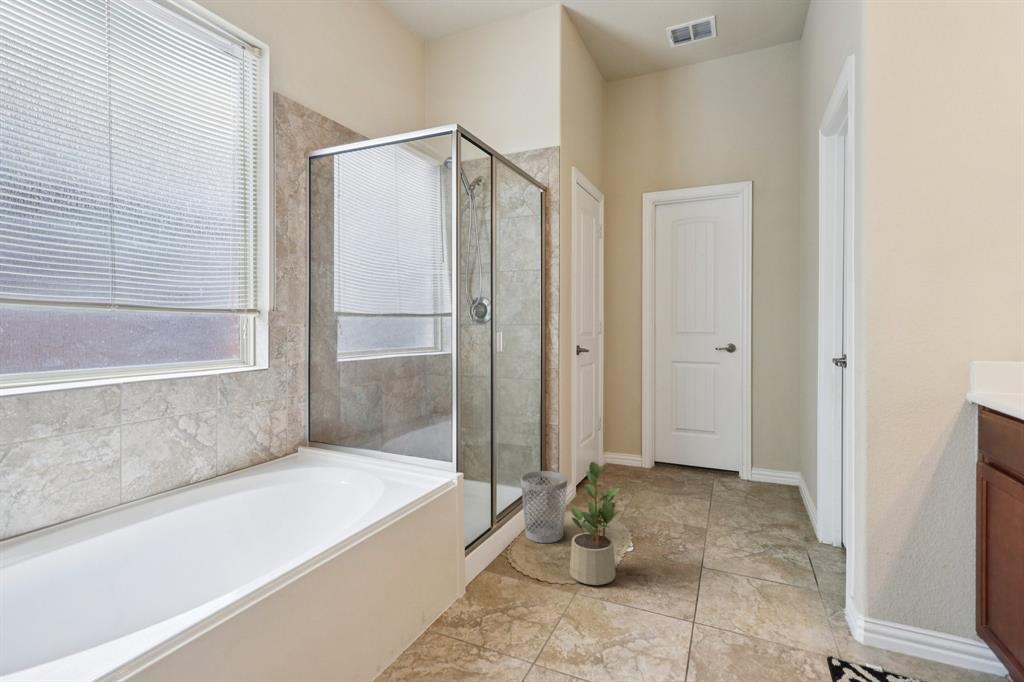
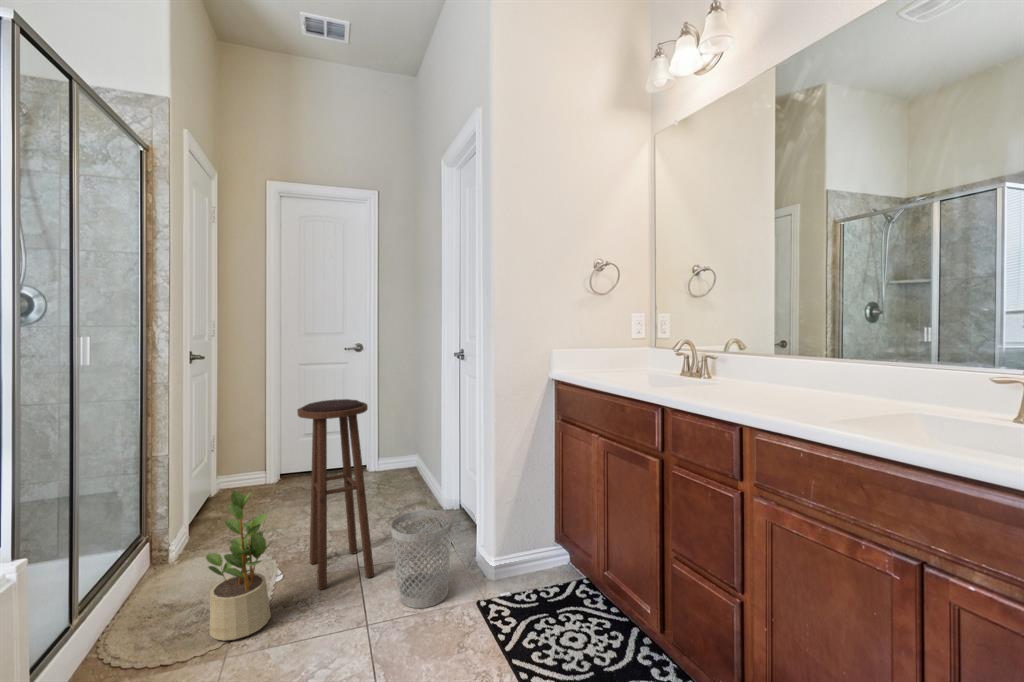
stool: none [651,397,718,580] -> present [297,399,374,589]
wastebasket: present [521,471,567,543] -> present [391,510,452,608]

